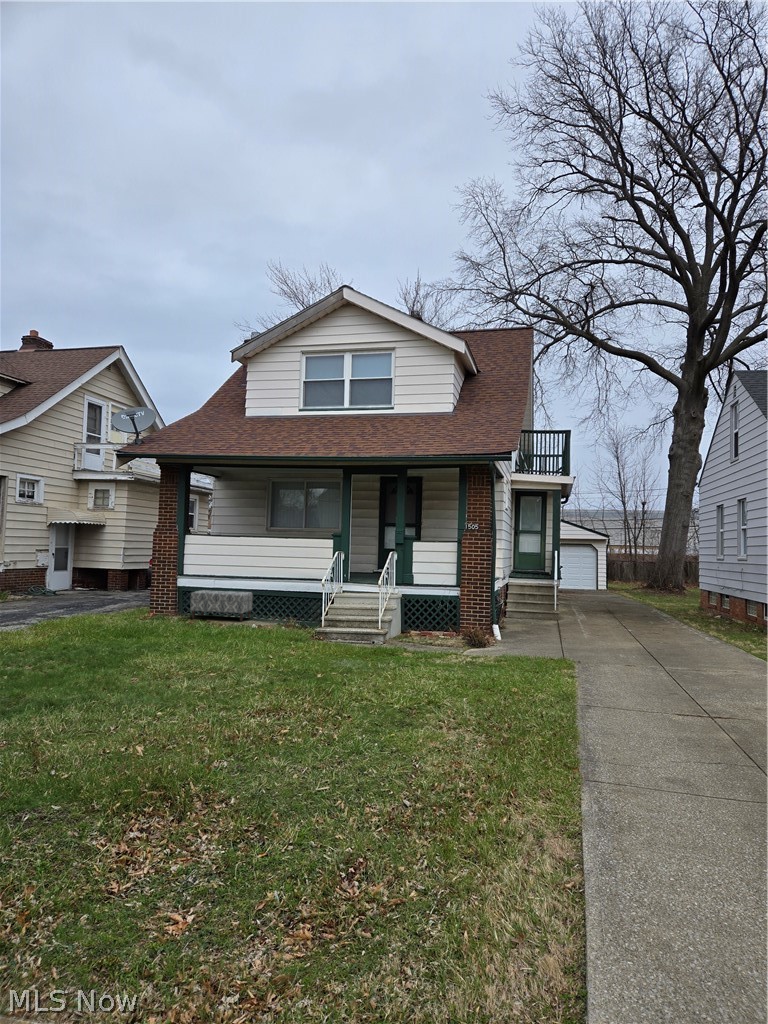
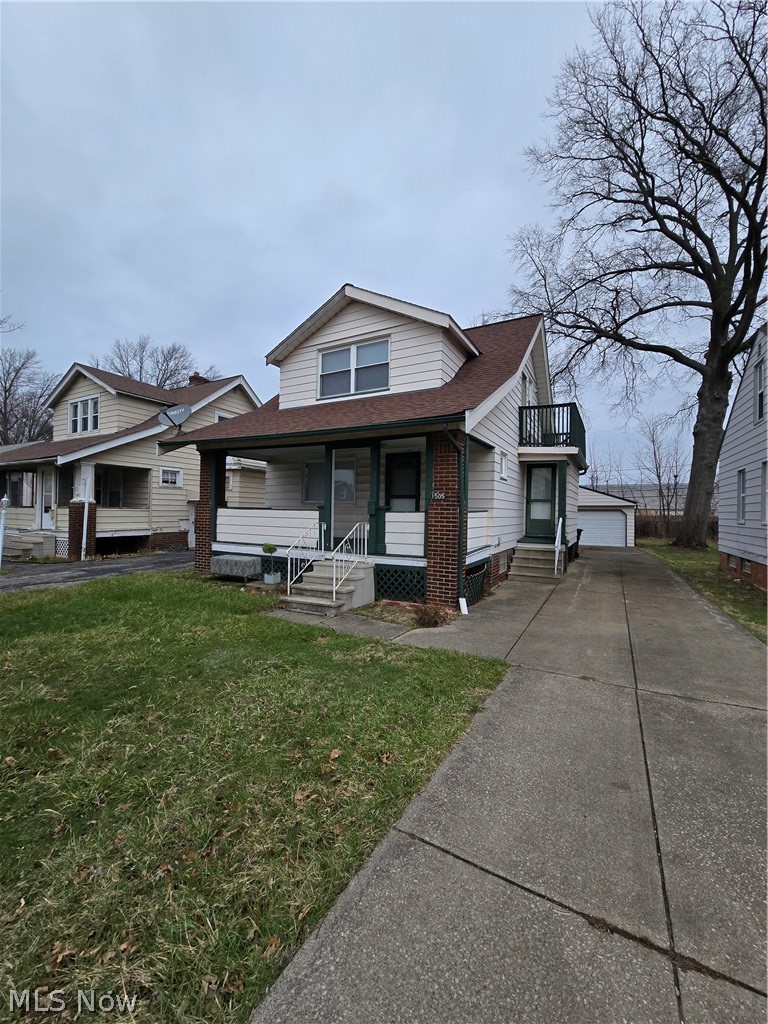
potted tree: none [260,574,280,622] -> present [262,543,281,584]

